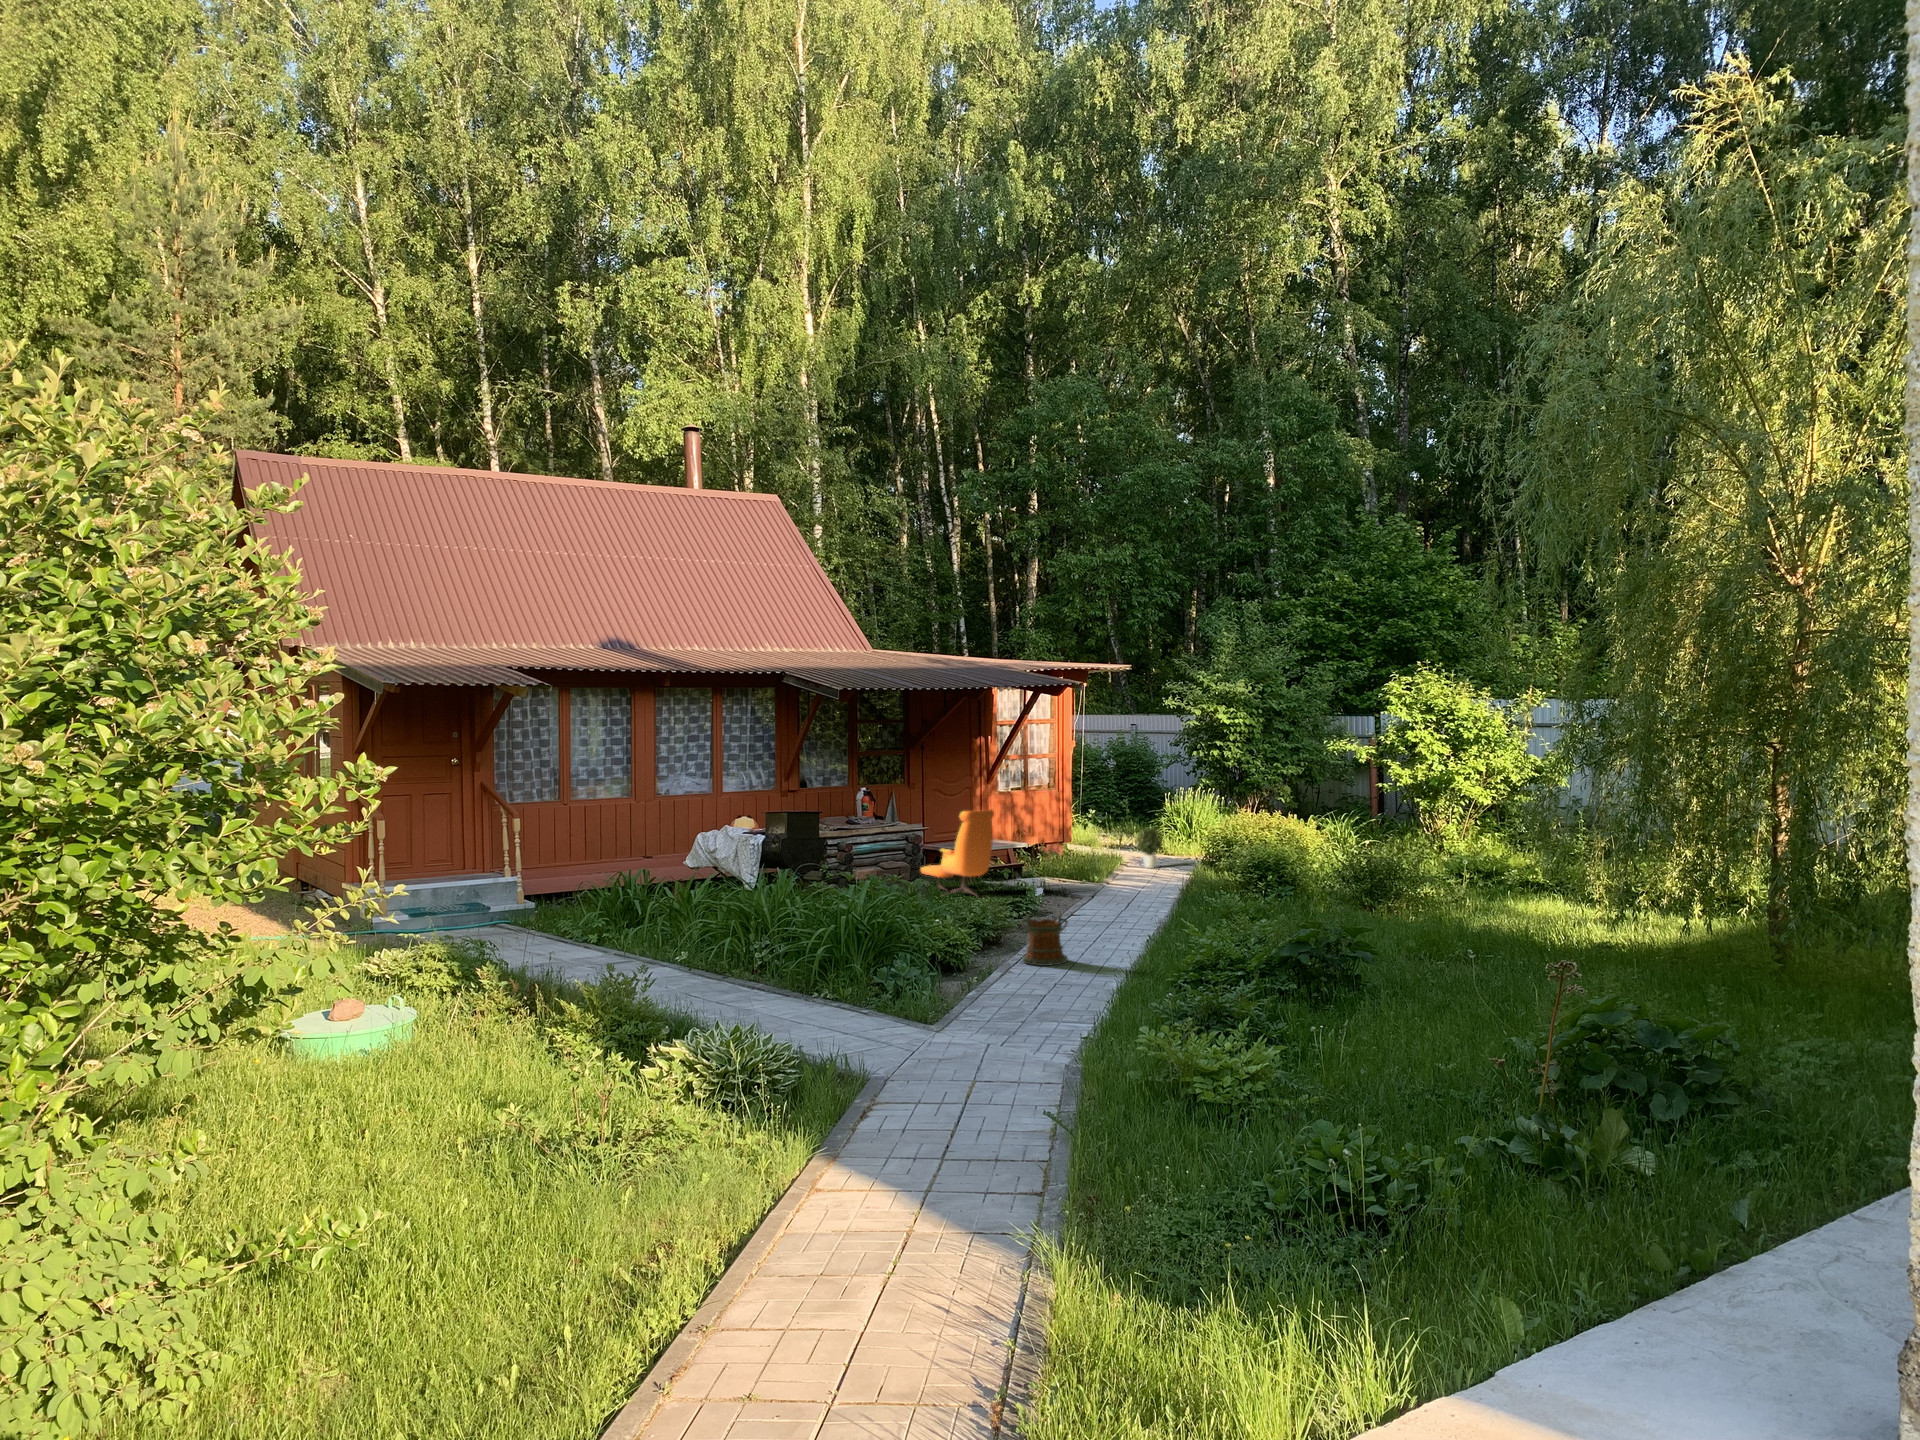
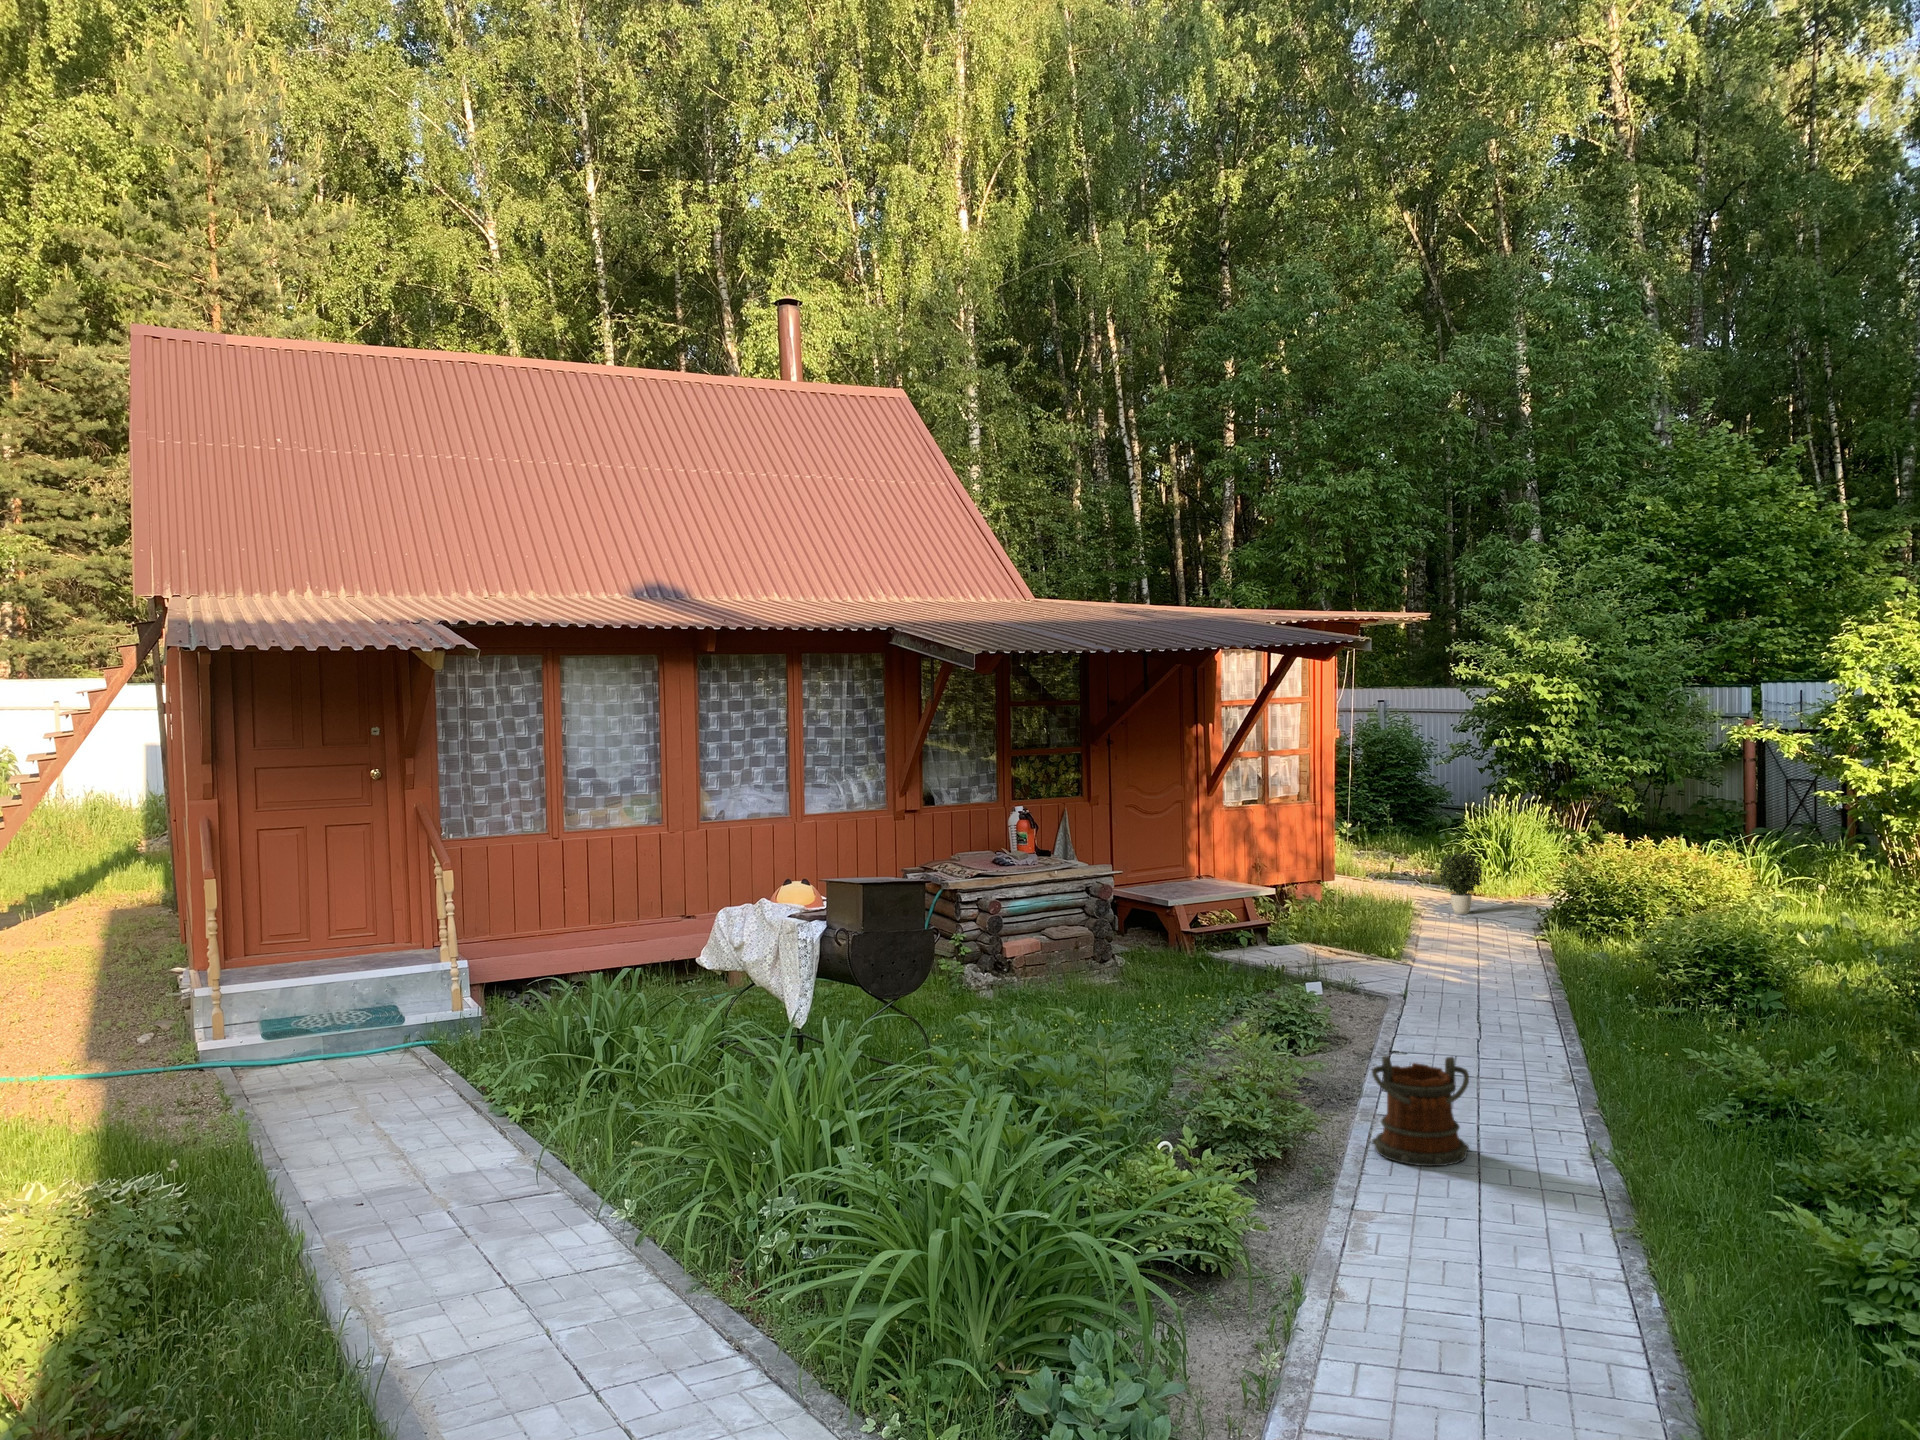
lounge chair: present [921,810,994,897] -> none [1126,830,1245,968]

